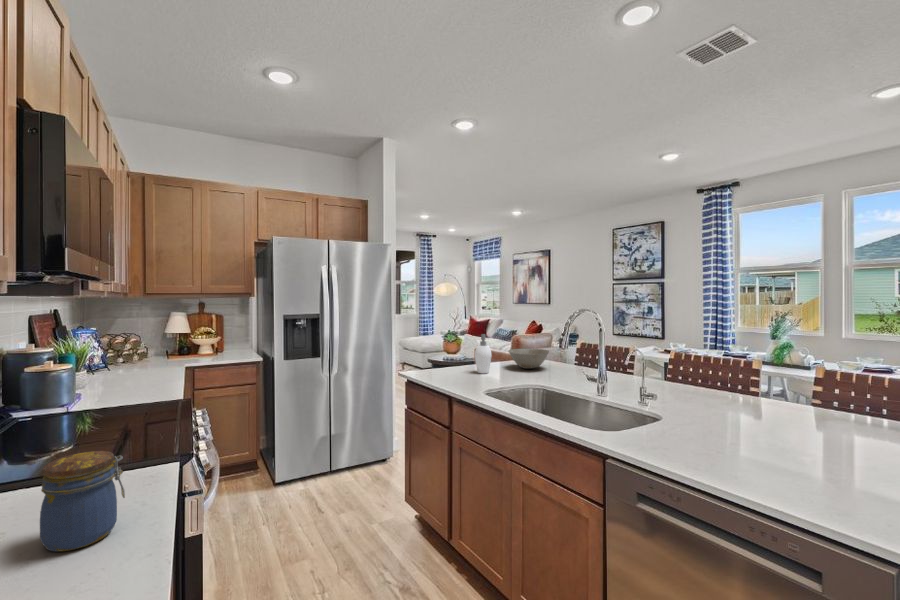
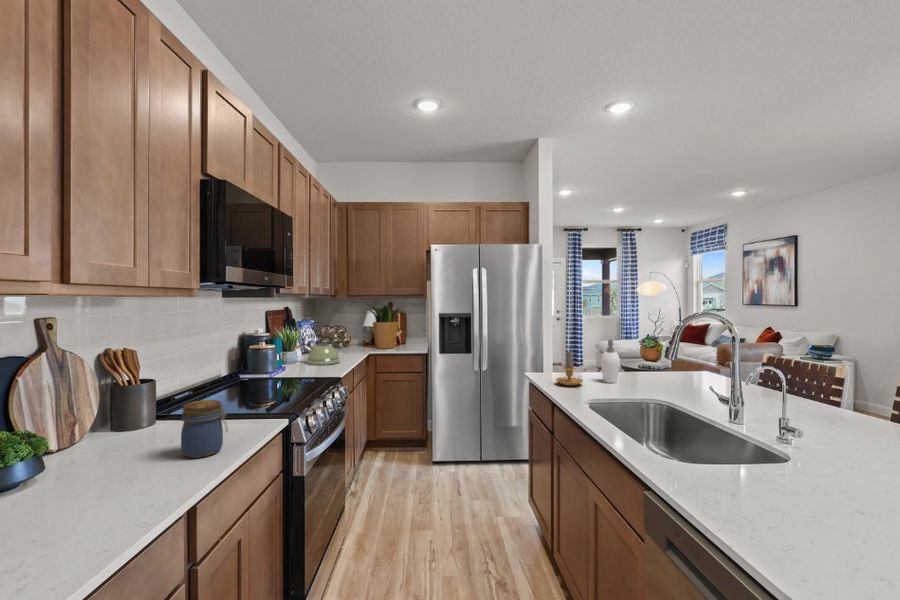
potted plant: none [170,304,233,359] -> present [367,305,402,349]
kettle: none [98,334,159,386] -> present [303,334,339,365]
candle: none [440,345,469,380] -> present [556,351,583,386]
bowl: present [508,349,549,369] -> none [647,359,699,383]

